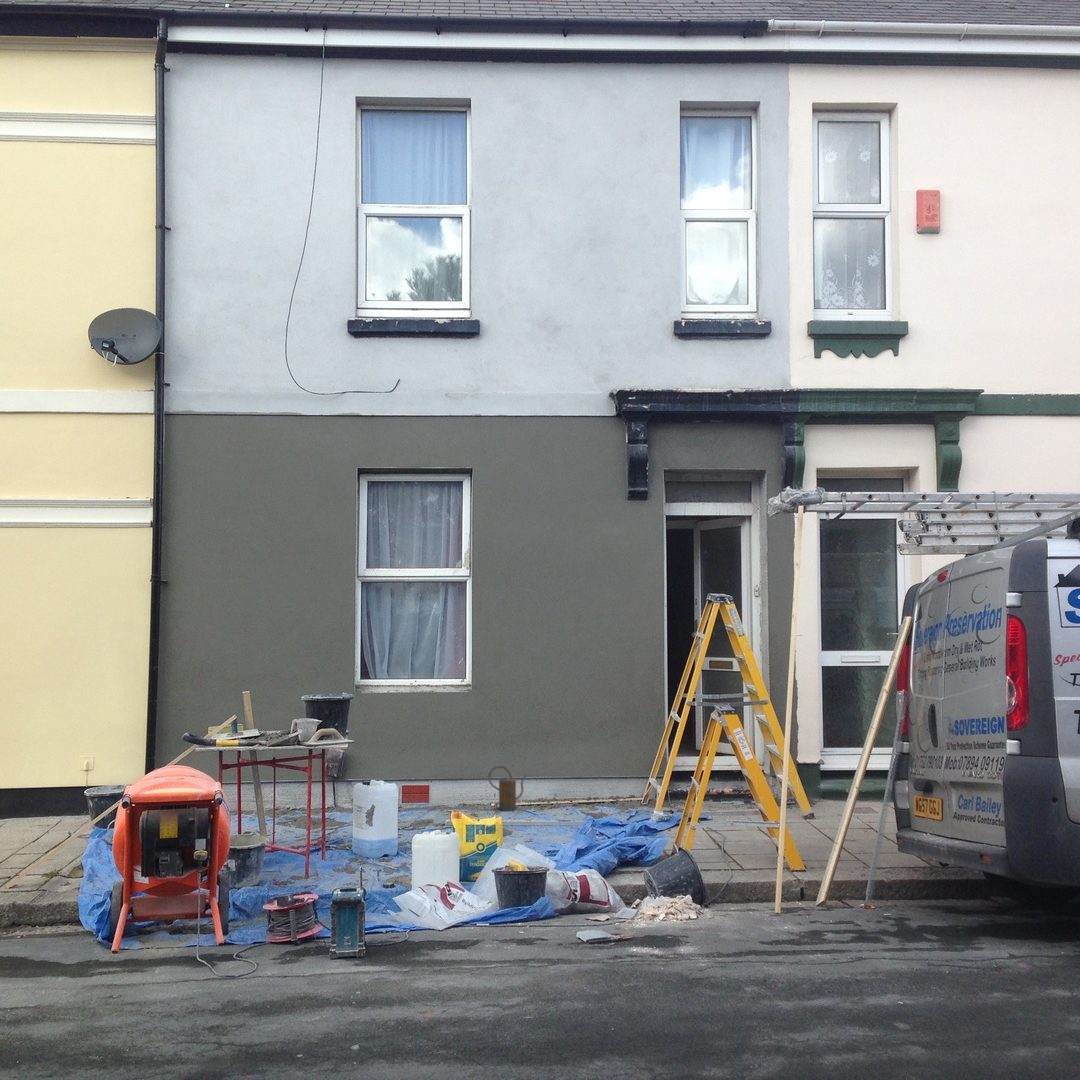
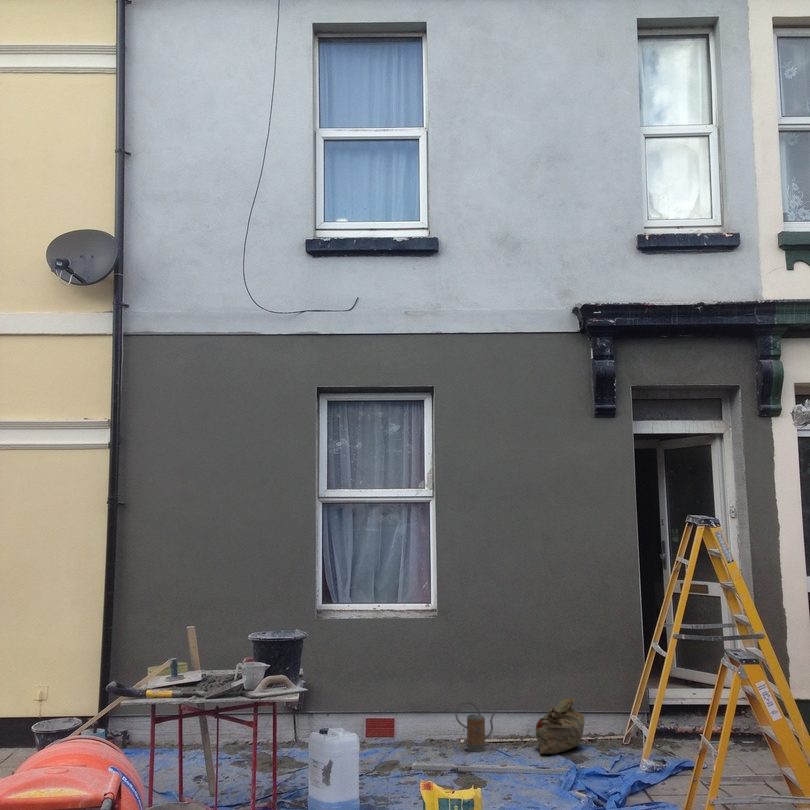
bag: none [562,763,608,811] -> present [536,698,584,754]

